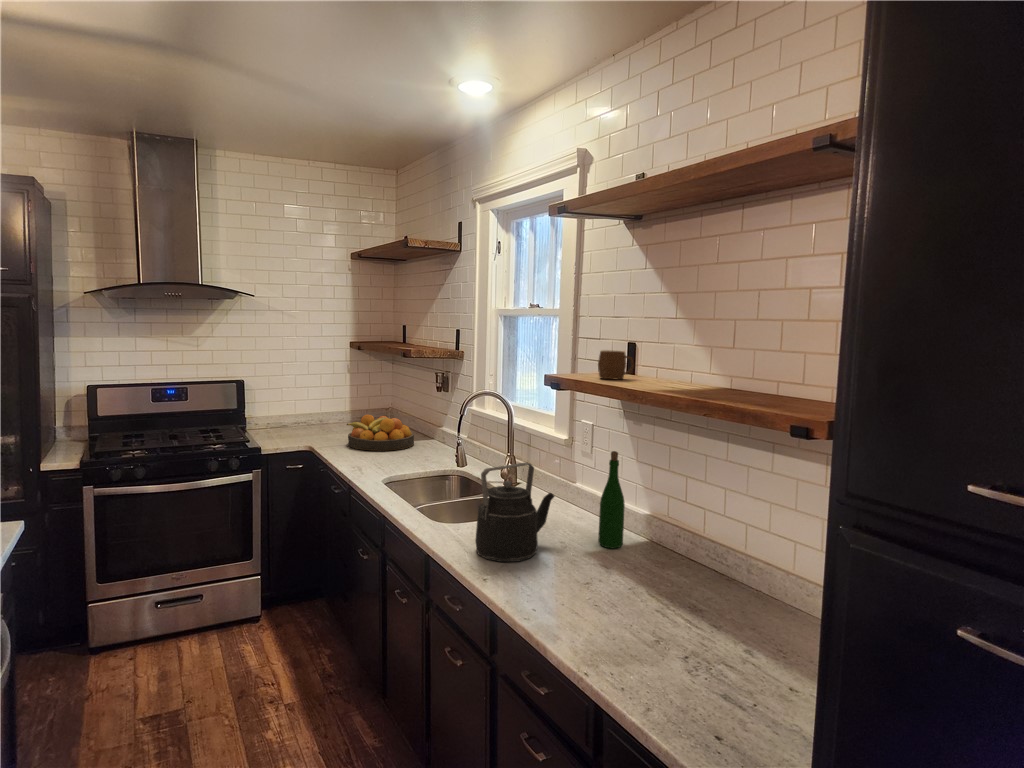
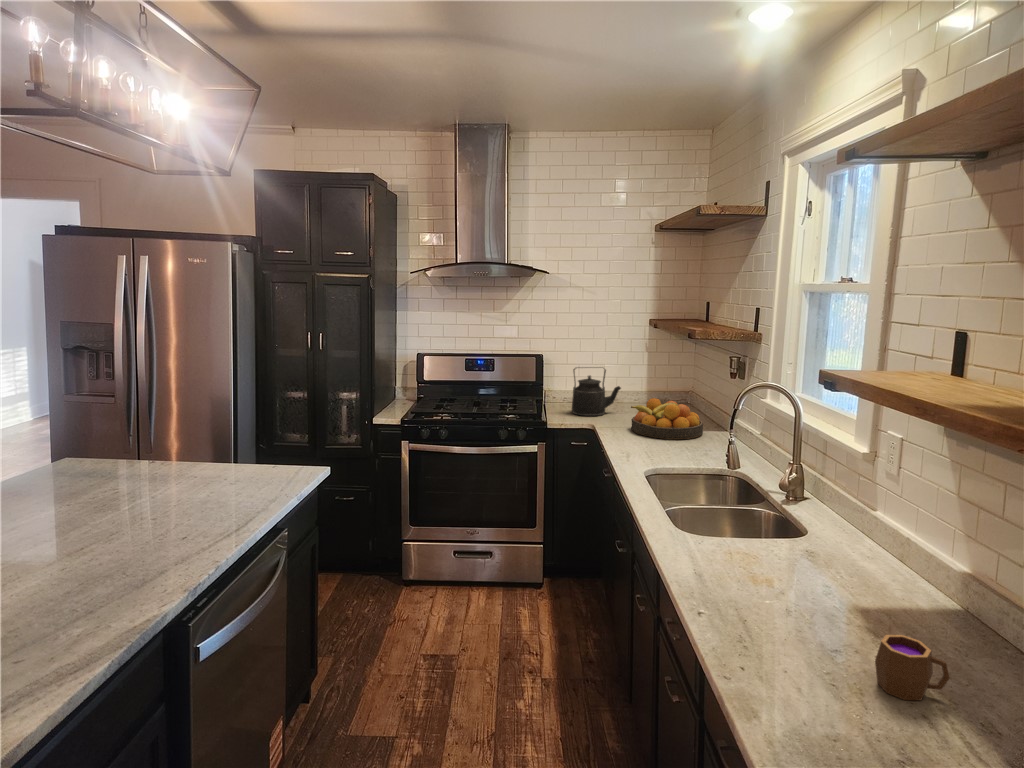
mug: present [598,350,634,379] -> present [875,635,950,700]
wine bottle: present [598,451,625,548] -> none [879,480,922,610]
kettle: present [475,462,555,562] -> present [572,367,621,416]

